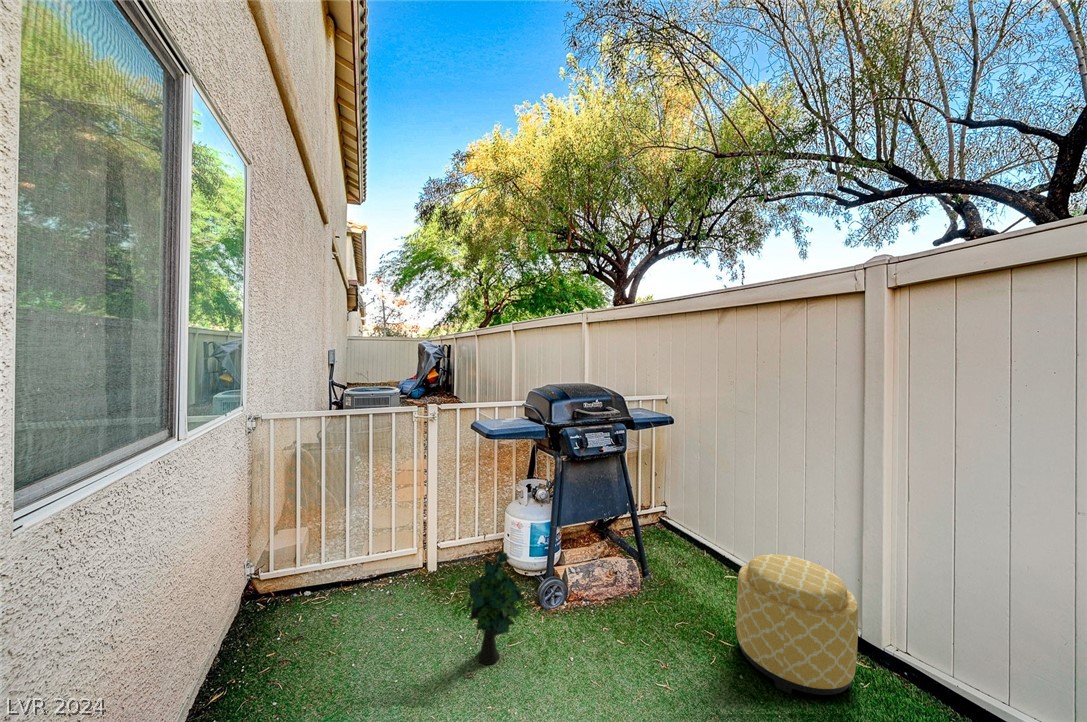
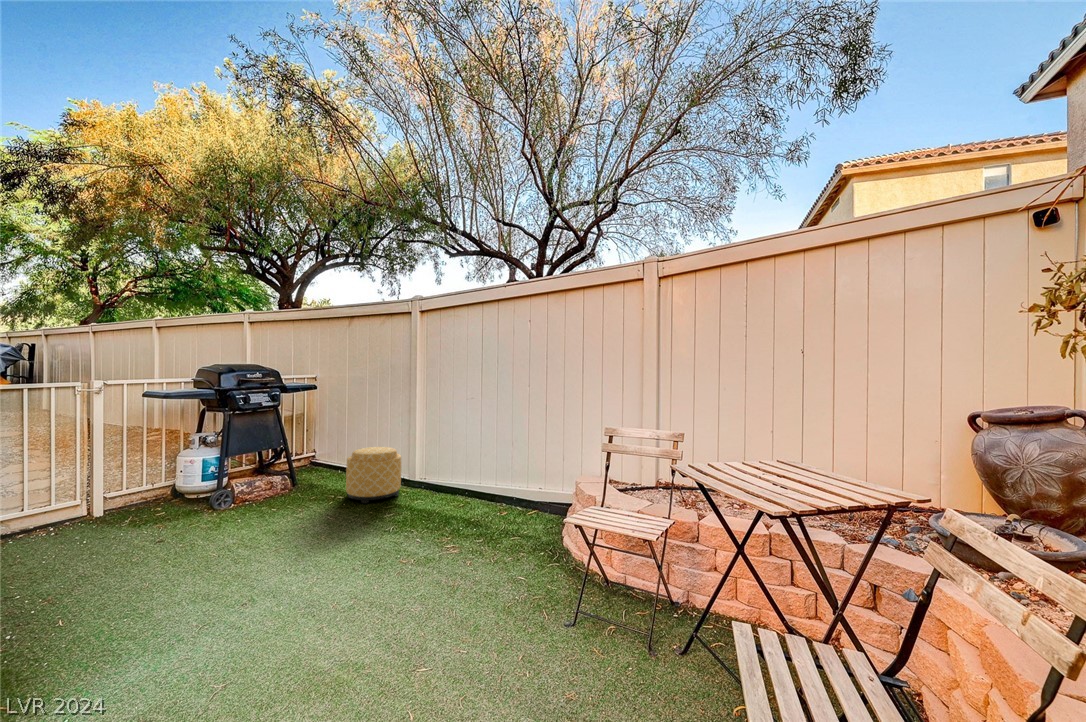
decorative plant: present [464,551,524,665] -> none [148,463,203,536]

